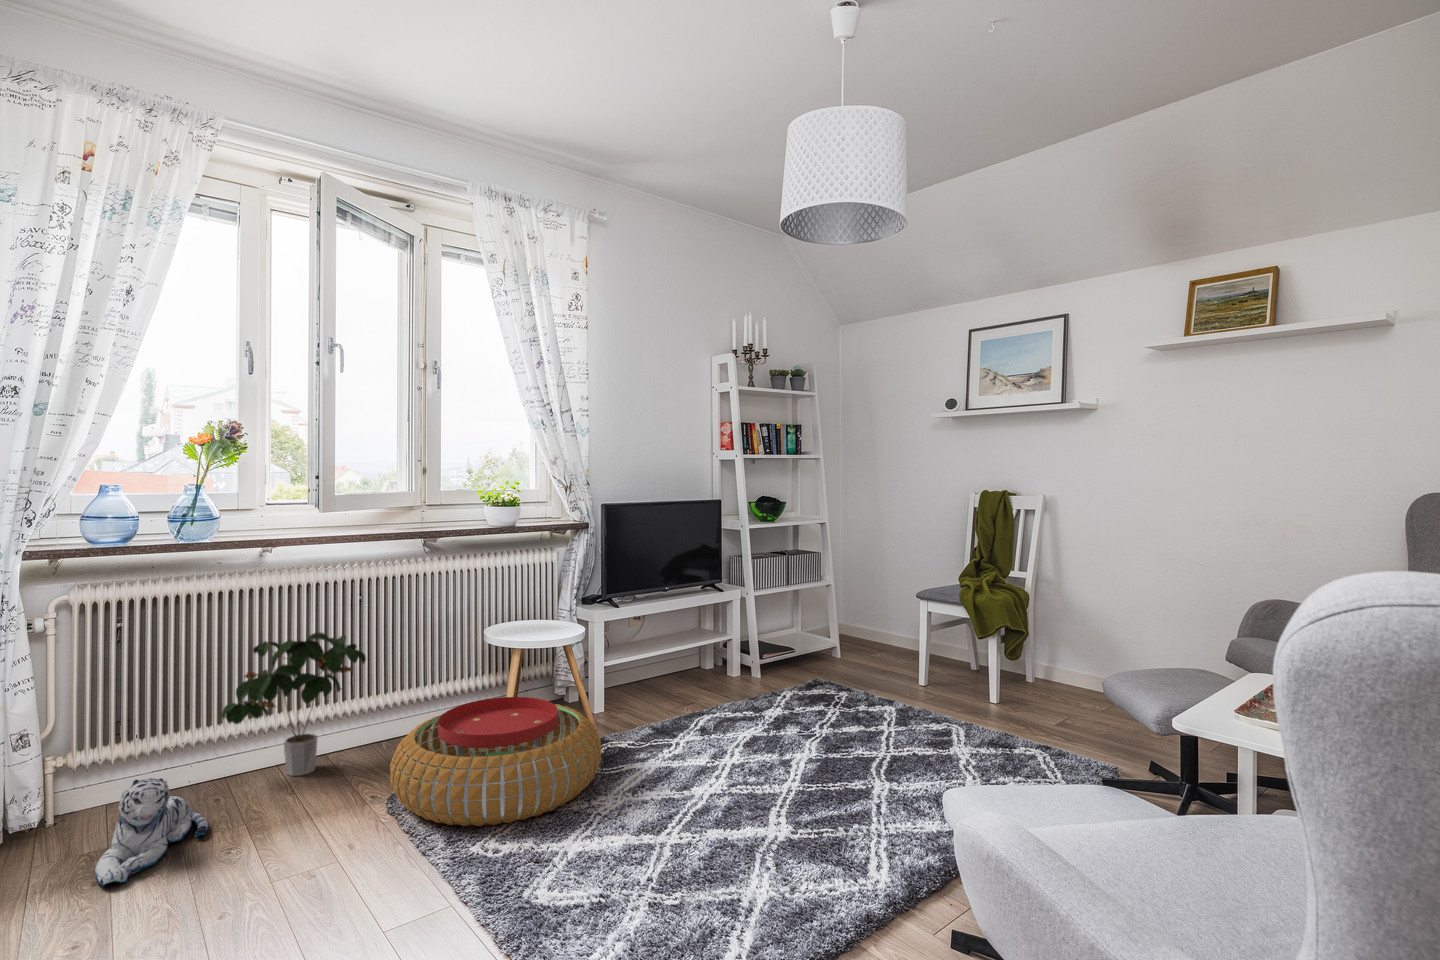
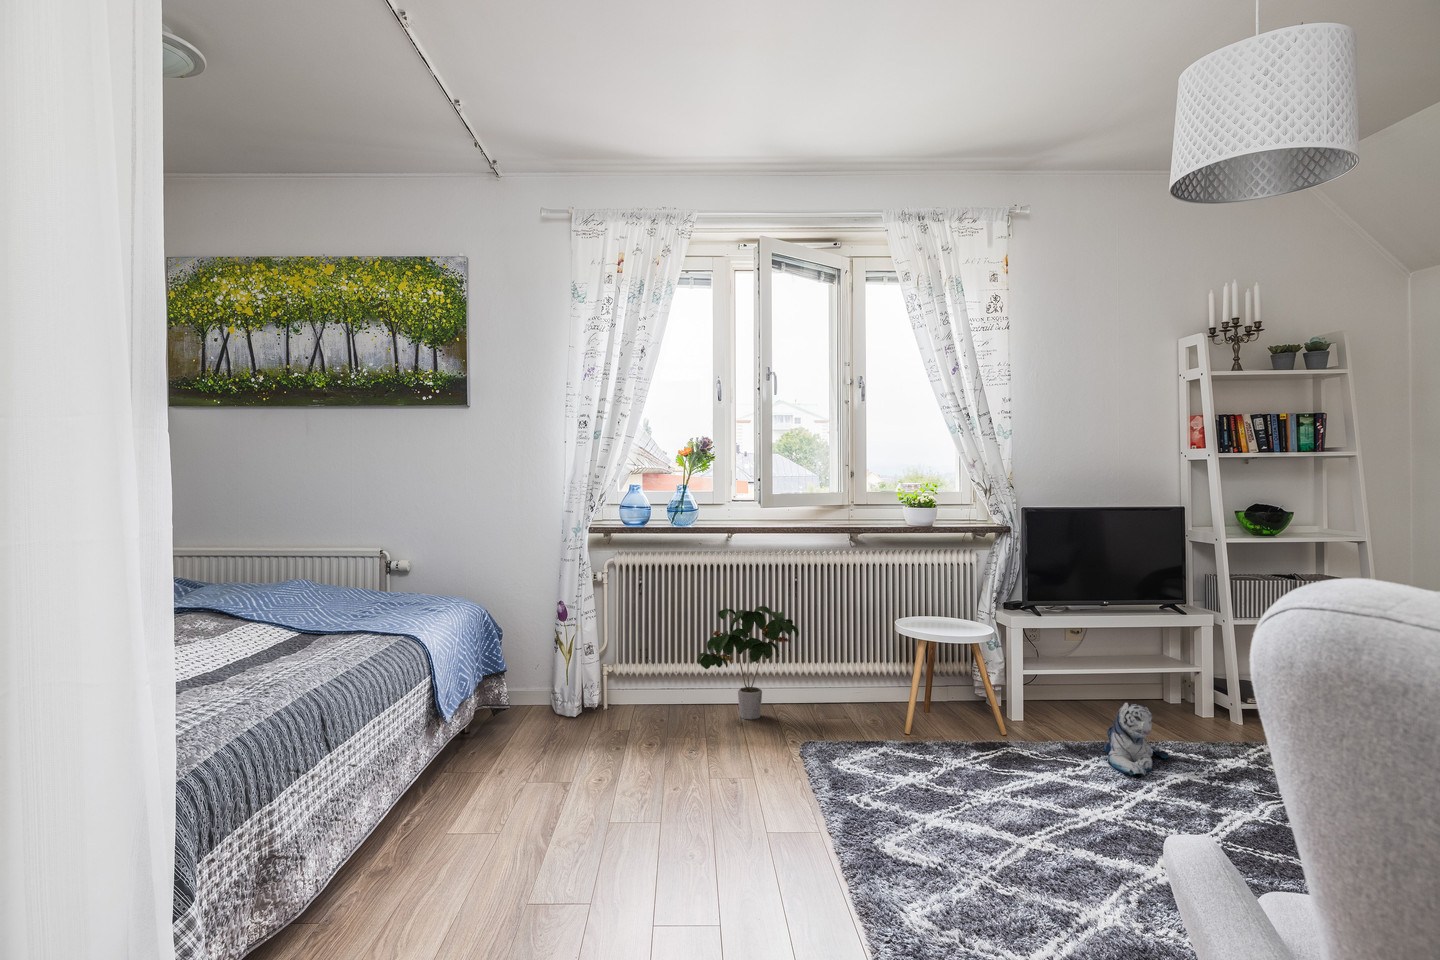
pouf: present [390,697,601,826] -> none [800,681,990,791]
plush toy: present [95,778,209,887] -> present [1103,703,1168,776]

